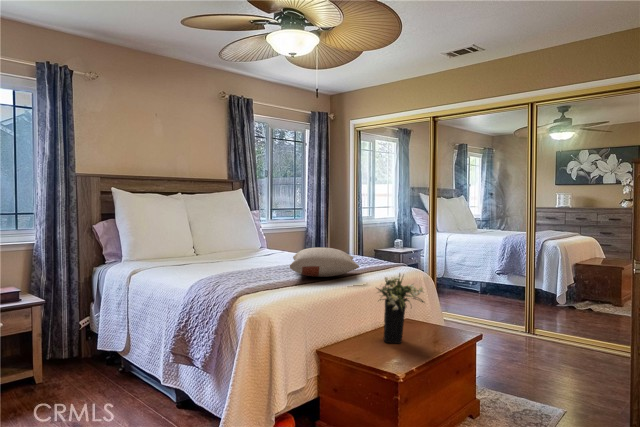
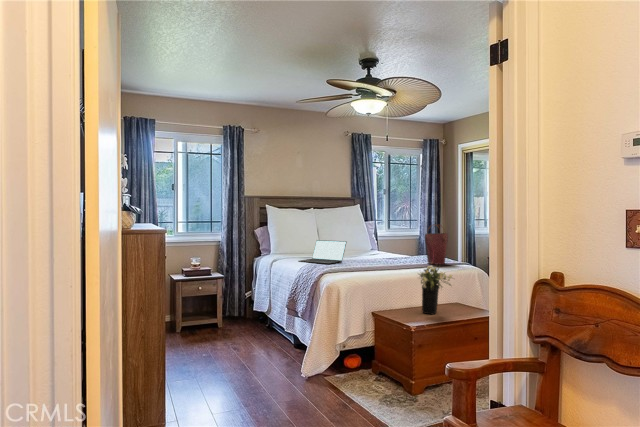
handbag: none [354,216,378,268] -> present [425,225,448,264]
laptop: none [180,240,251,277] -> present [299,240,347,264]
pillow: present [290,247,359,277] -> none [364,246,421,267]

